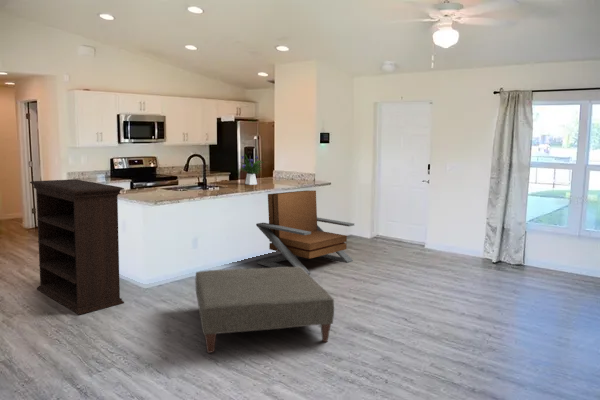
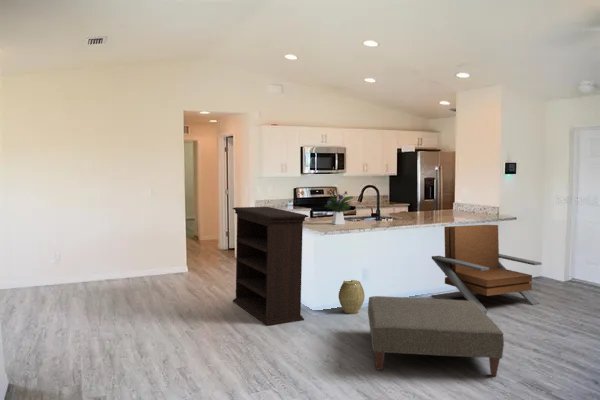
flower arrangement: present [240,155,264,185] -> present [325,189,352,224]
woven basket: none [163,254,191,290] -> present [339,280,365,314]

